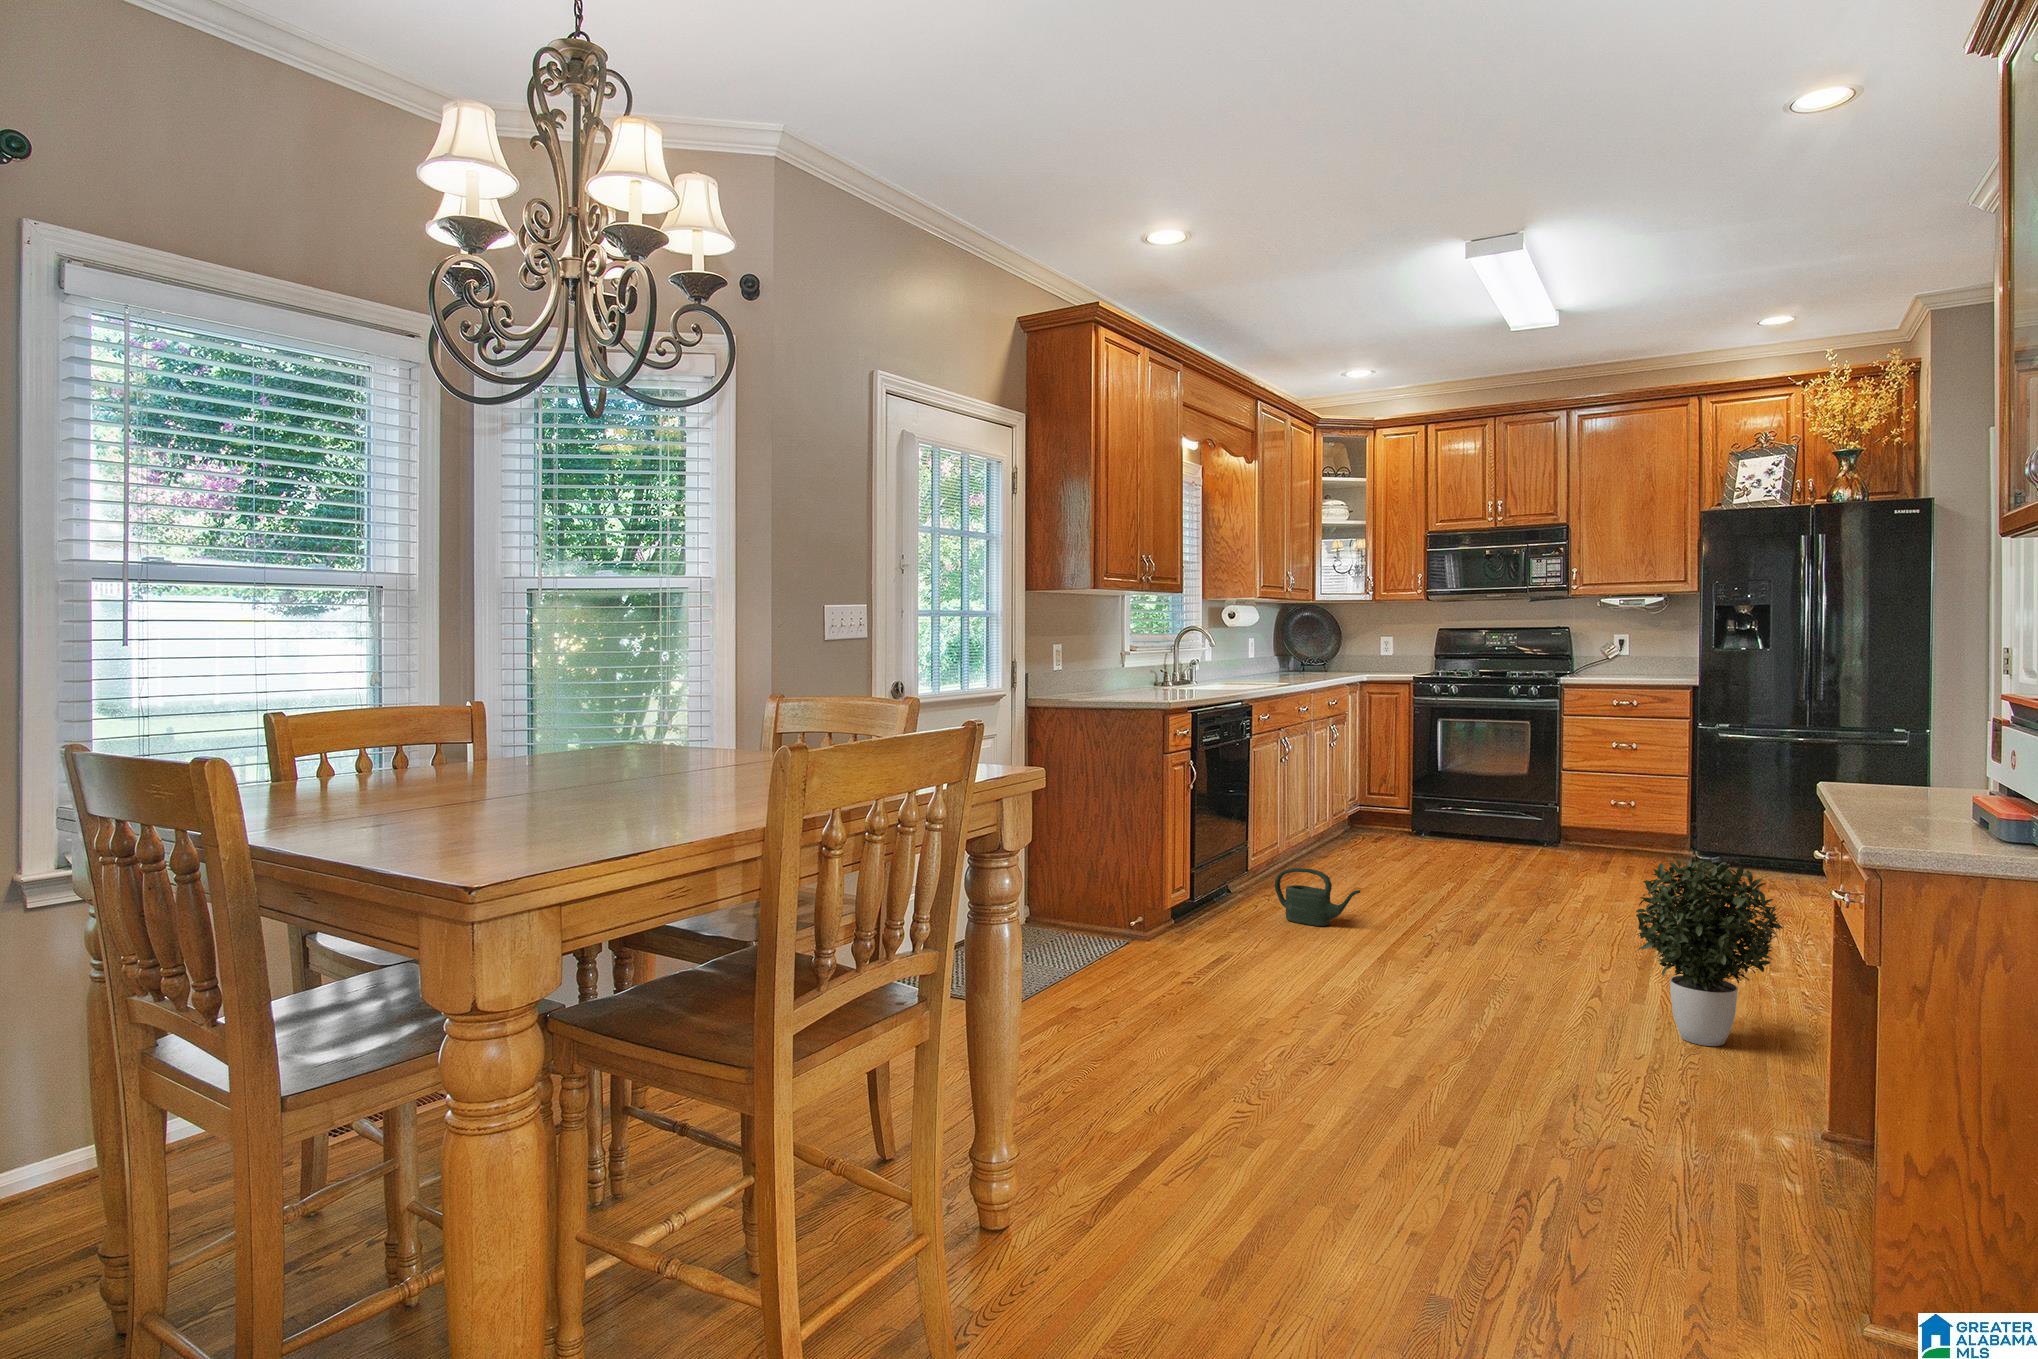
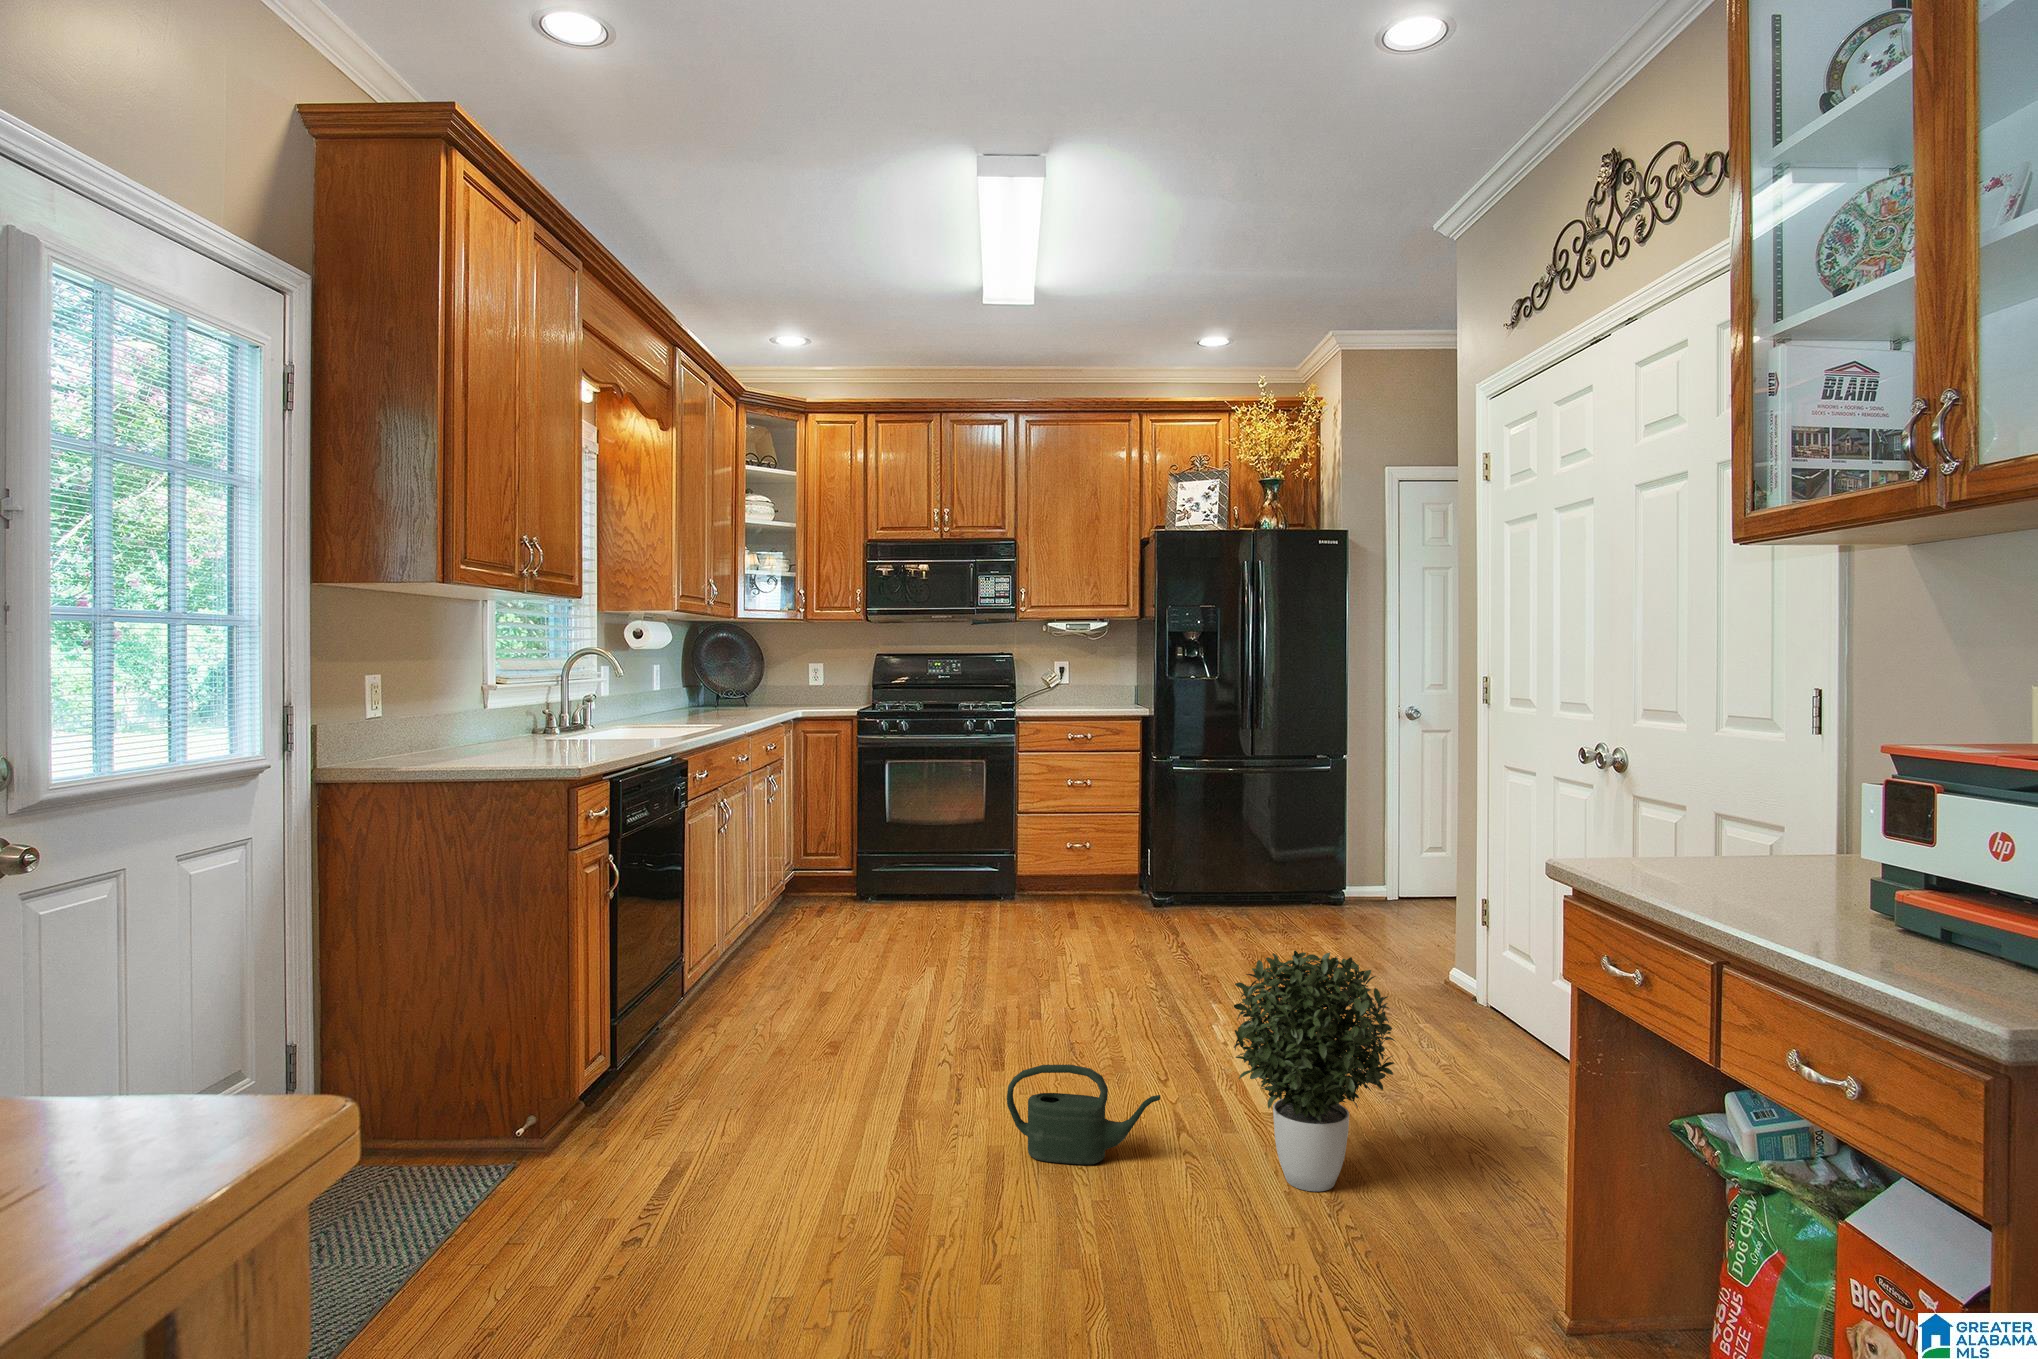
watering can: present [1275,868,1360,926] -> present [1007,1065,1160,1164]

